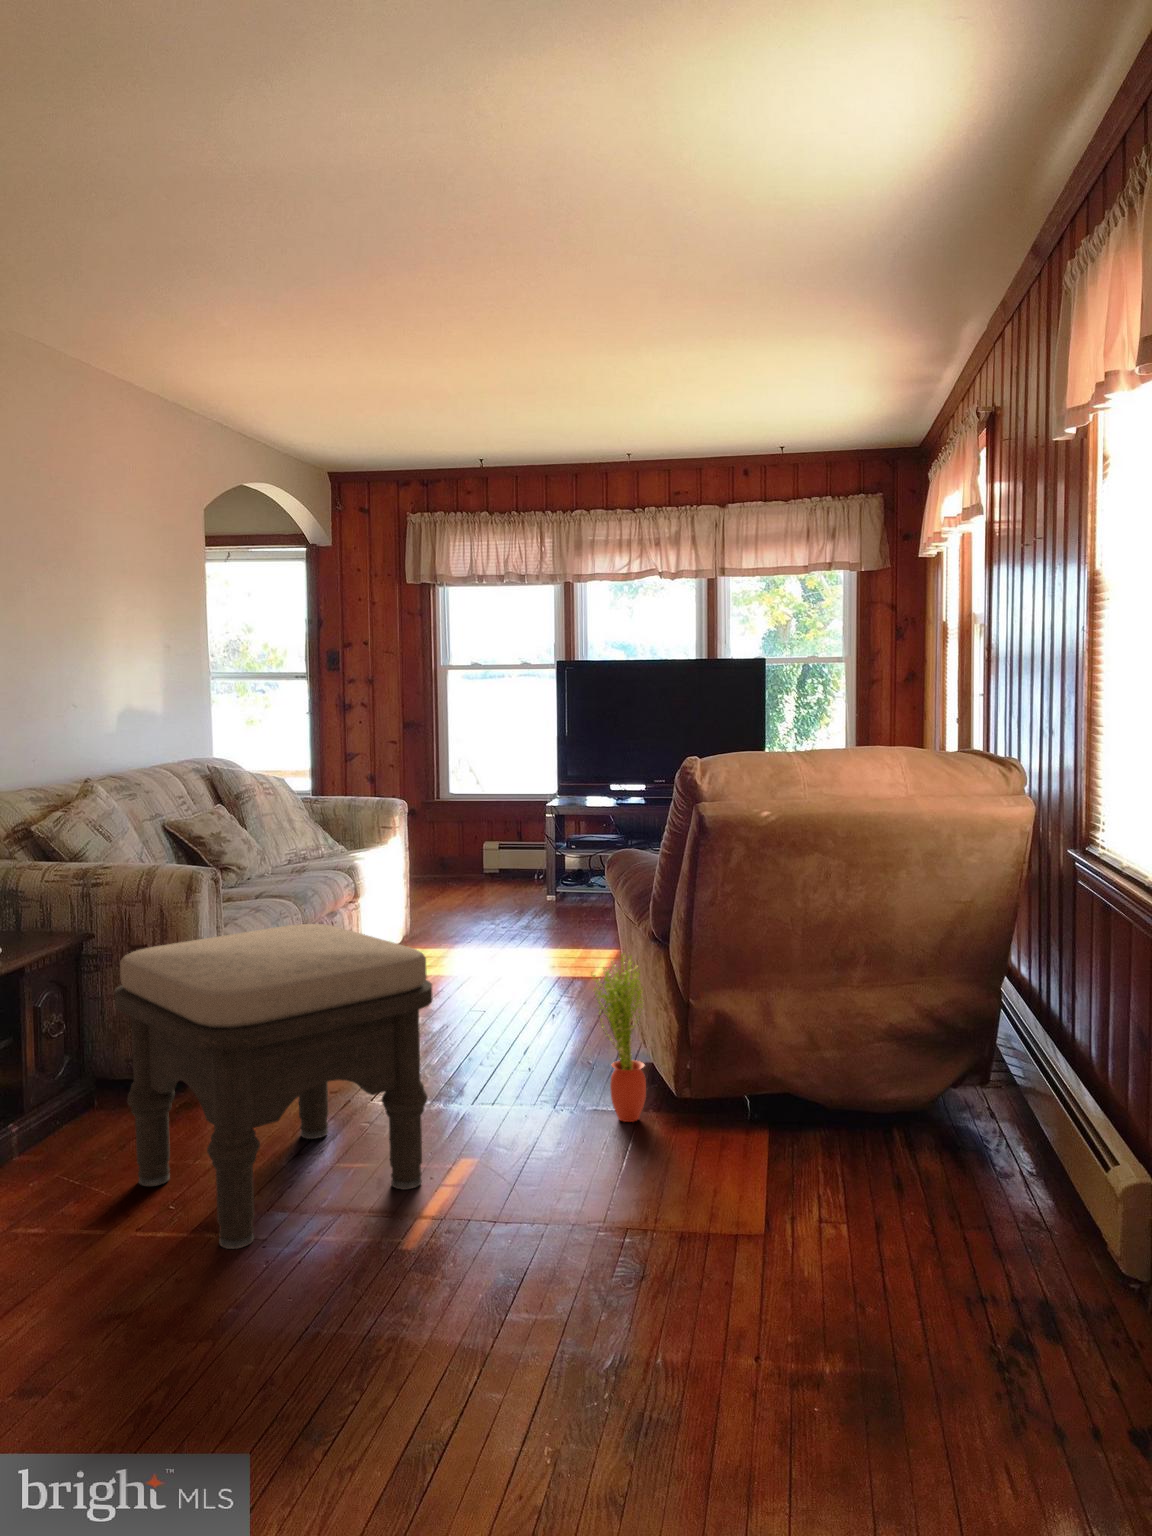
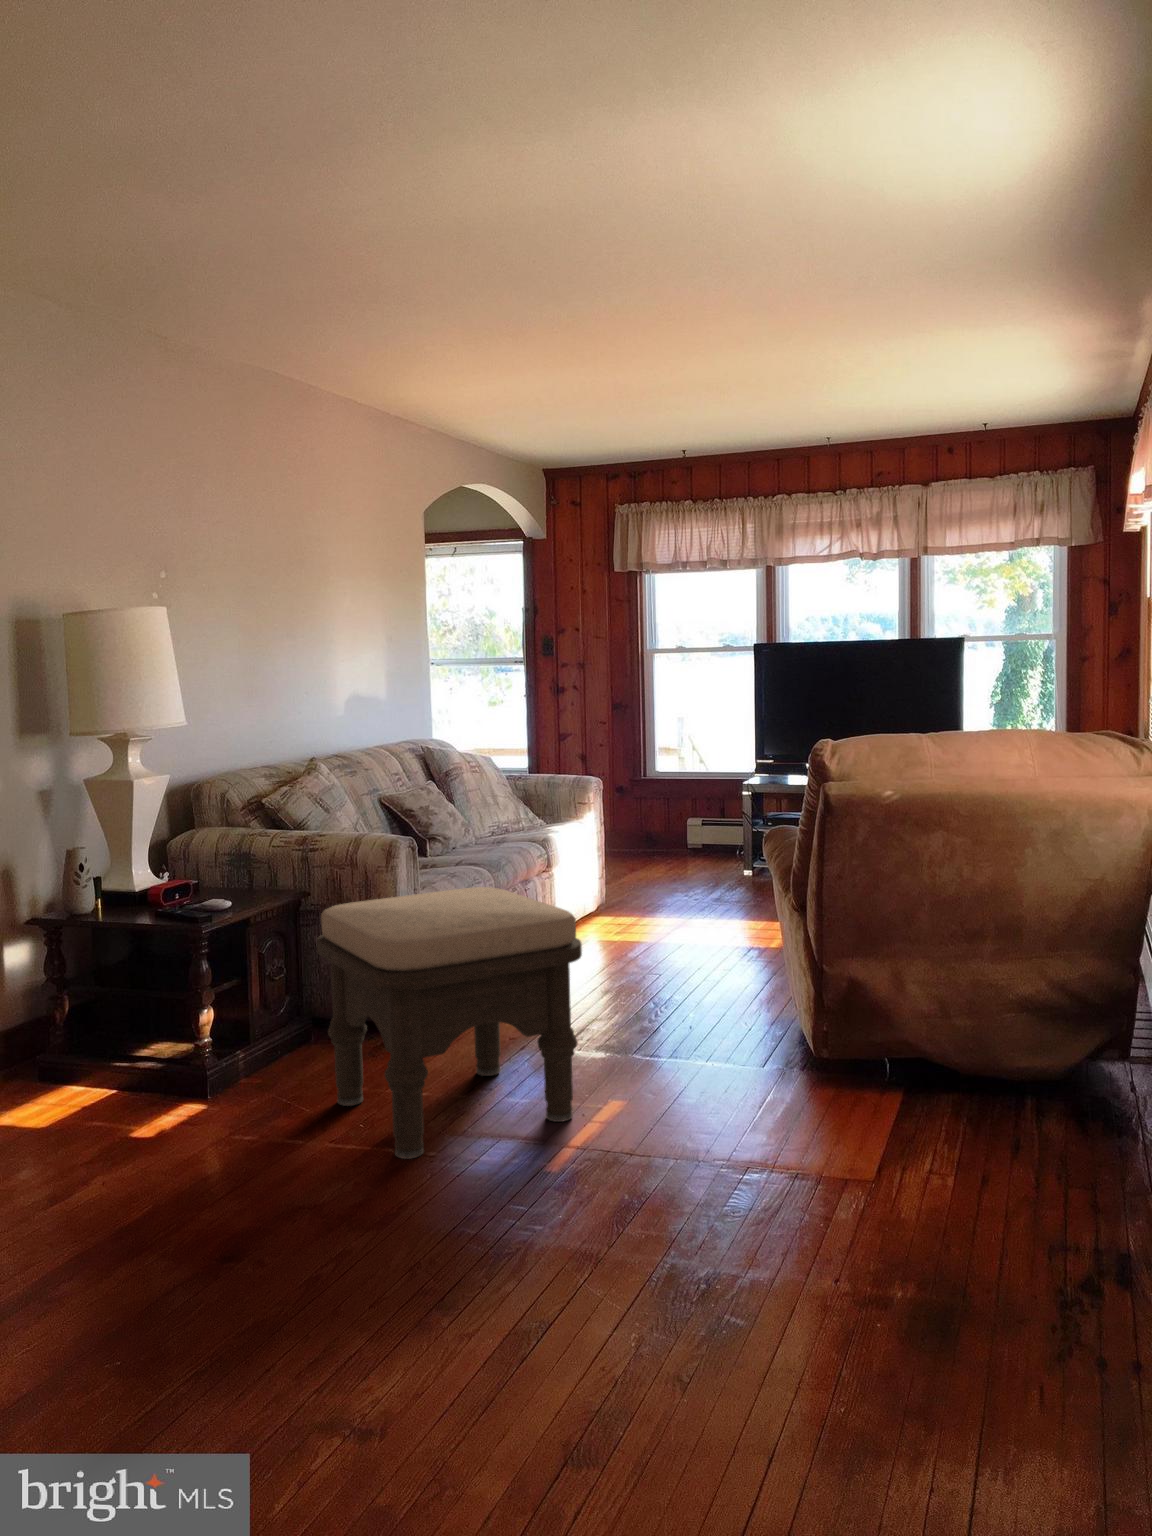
potted plant: present [593,953,646,1122] -> none [736,921,788,1078]

